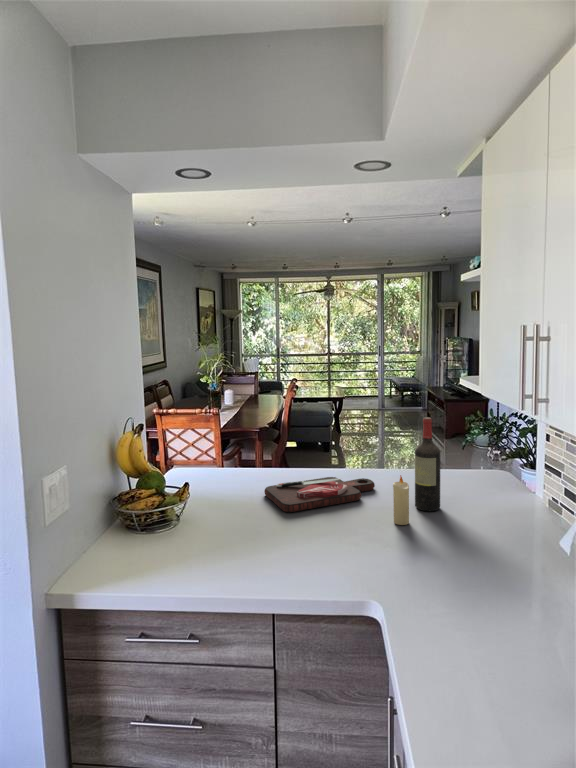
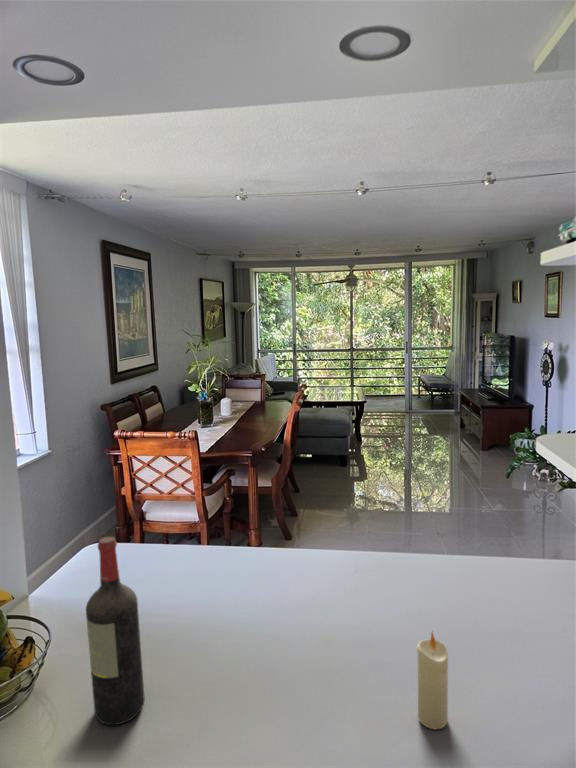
wine bottle: present [415,417,440,511] -> present [86,537,145,725]
cutting board: present [264,477,375,512] -> none [202,579,388,671]

